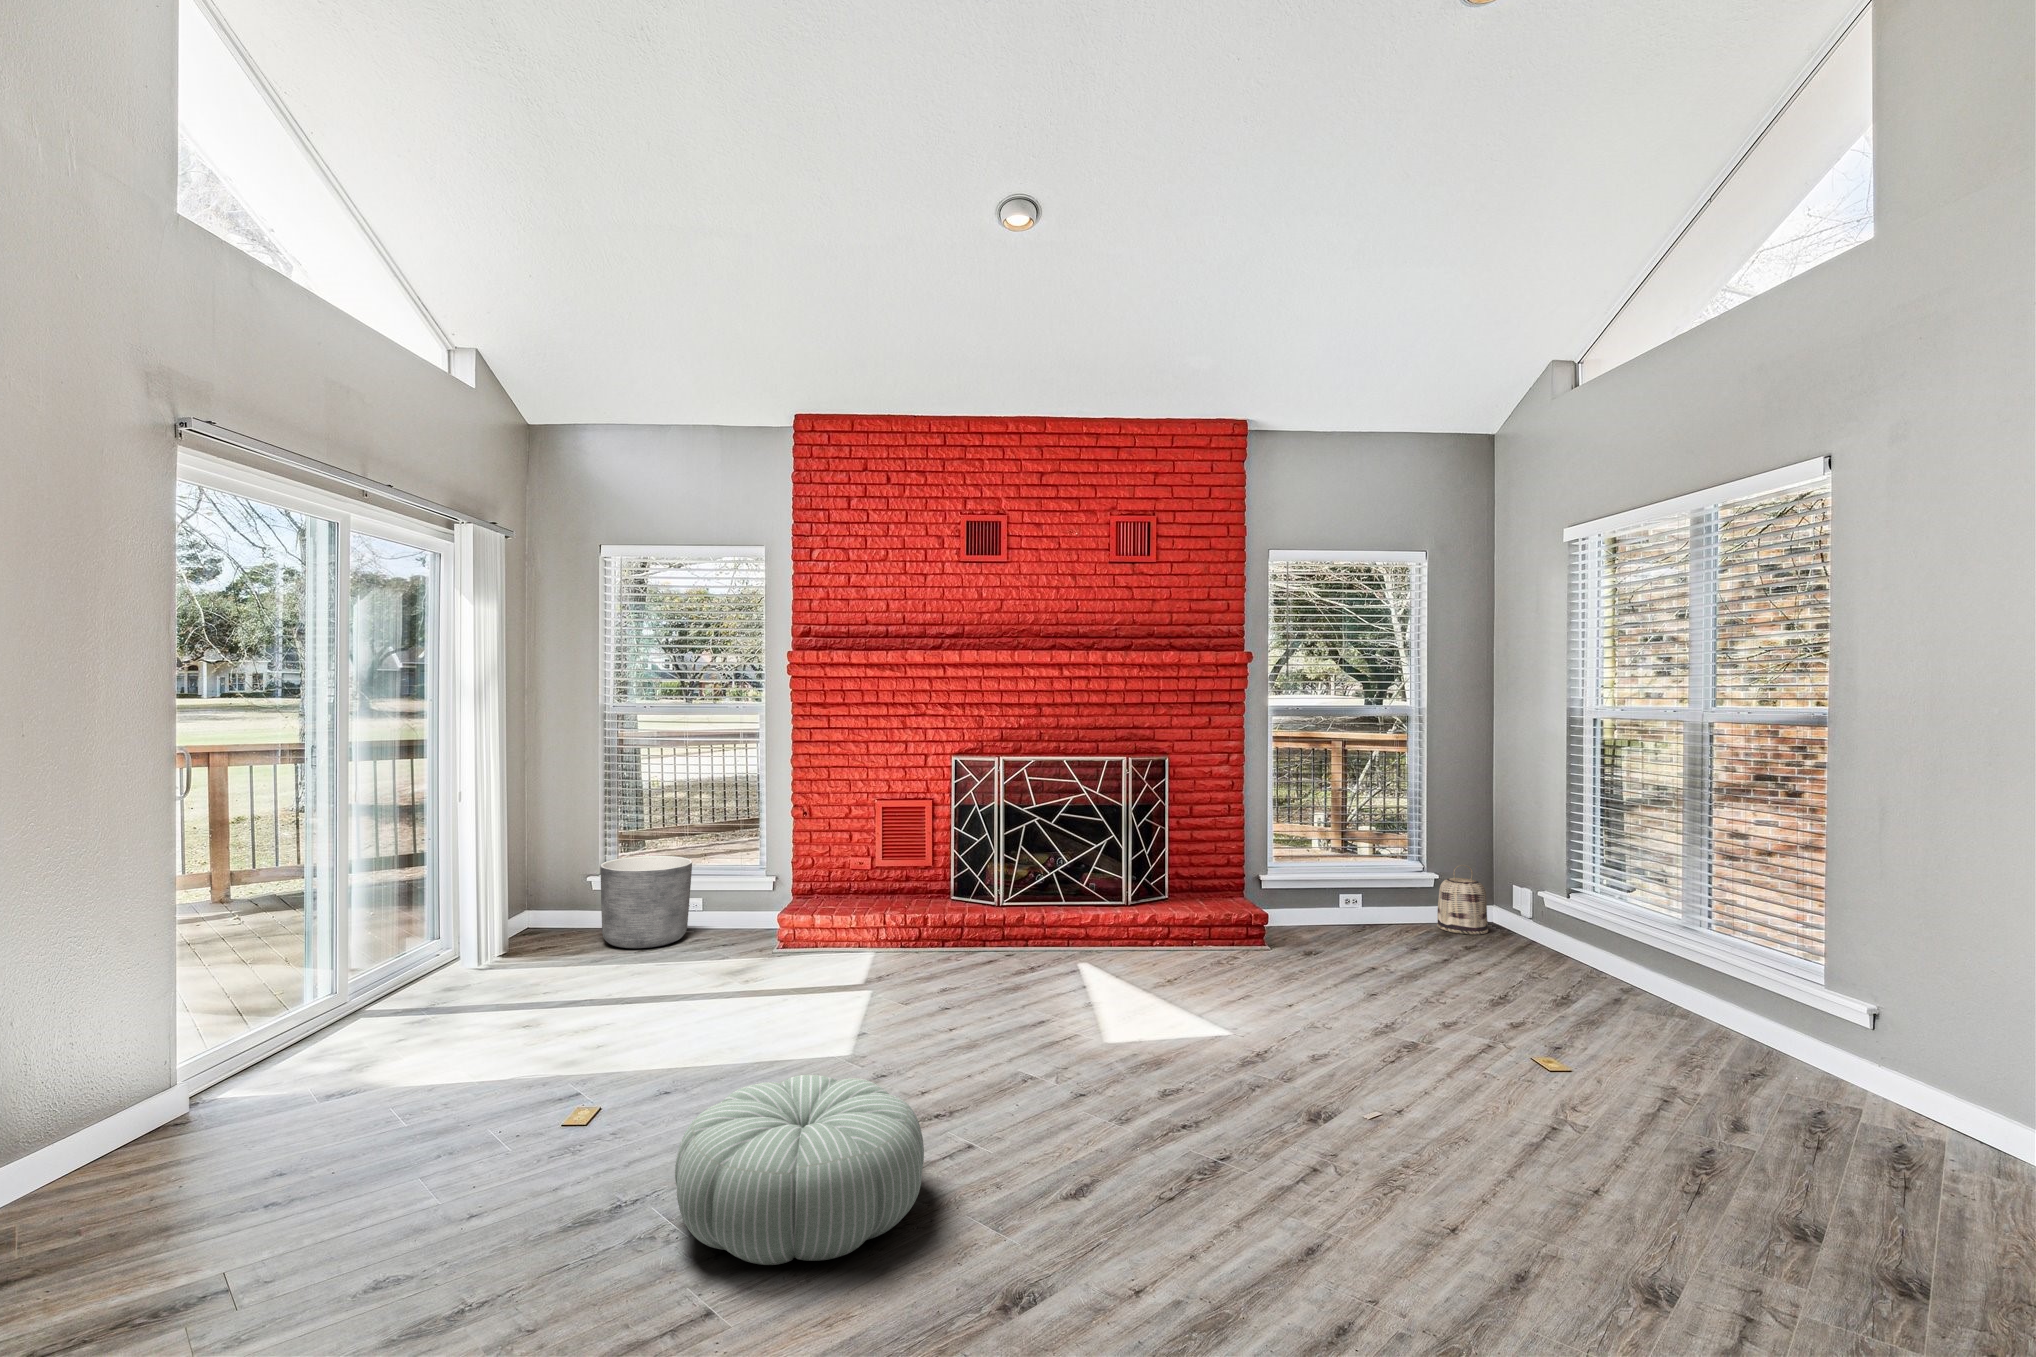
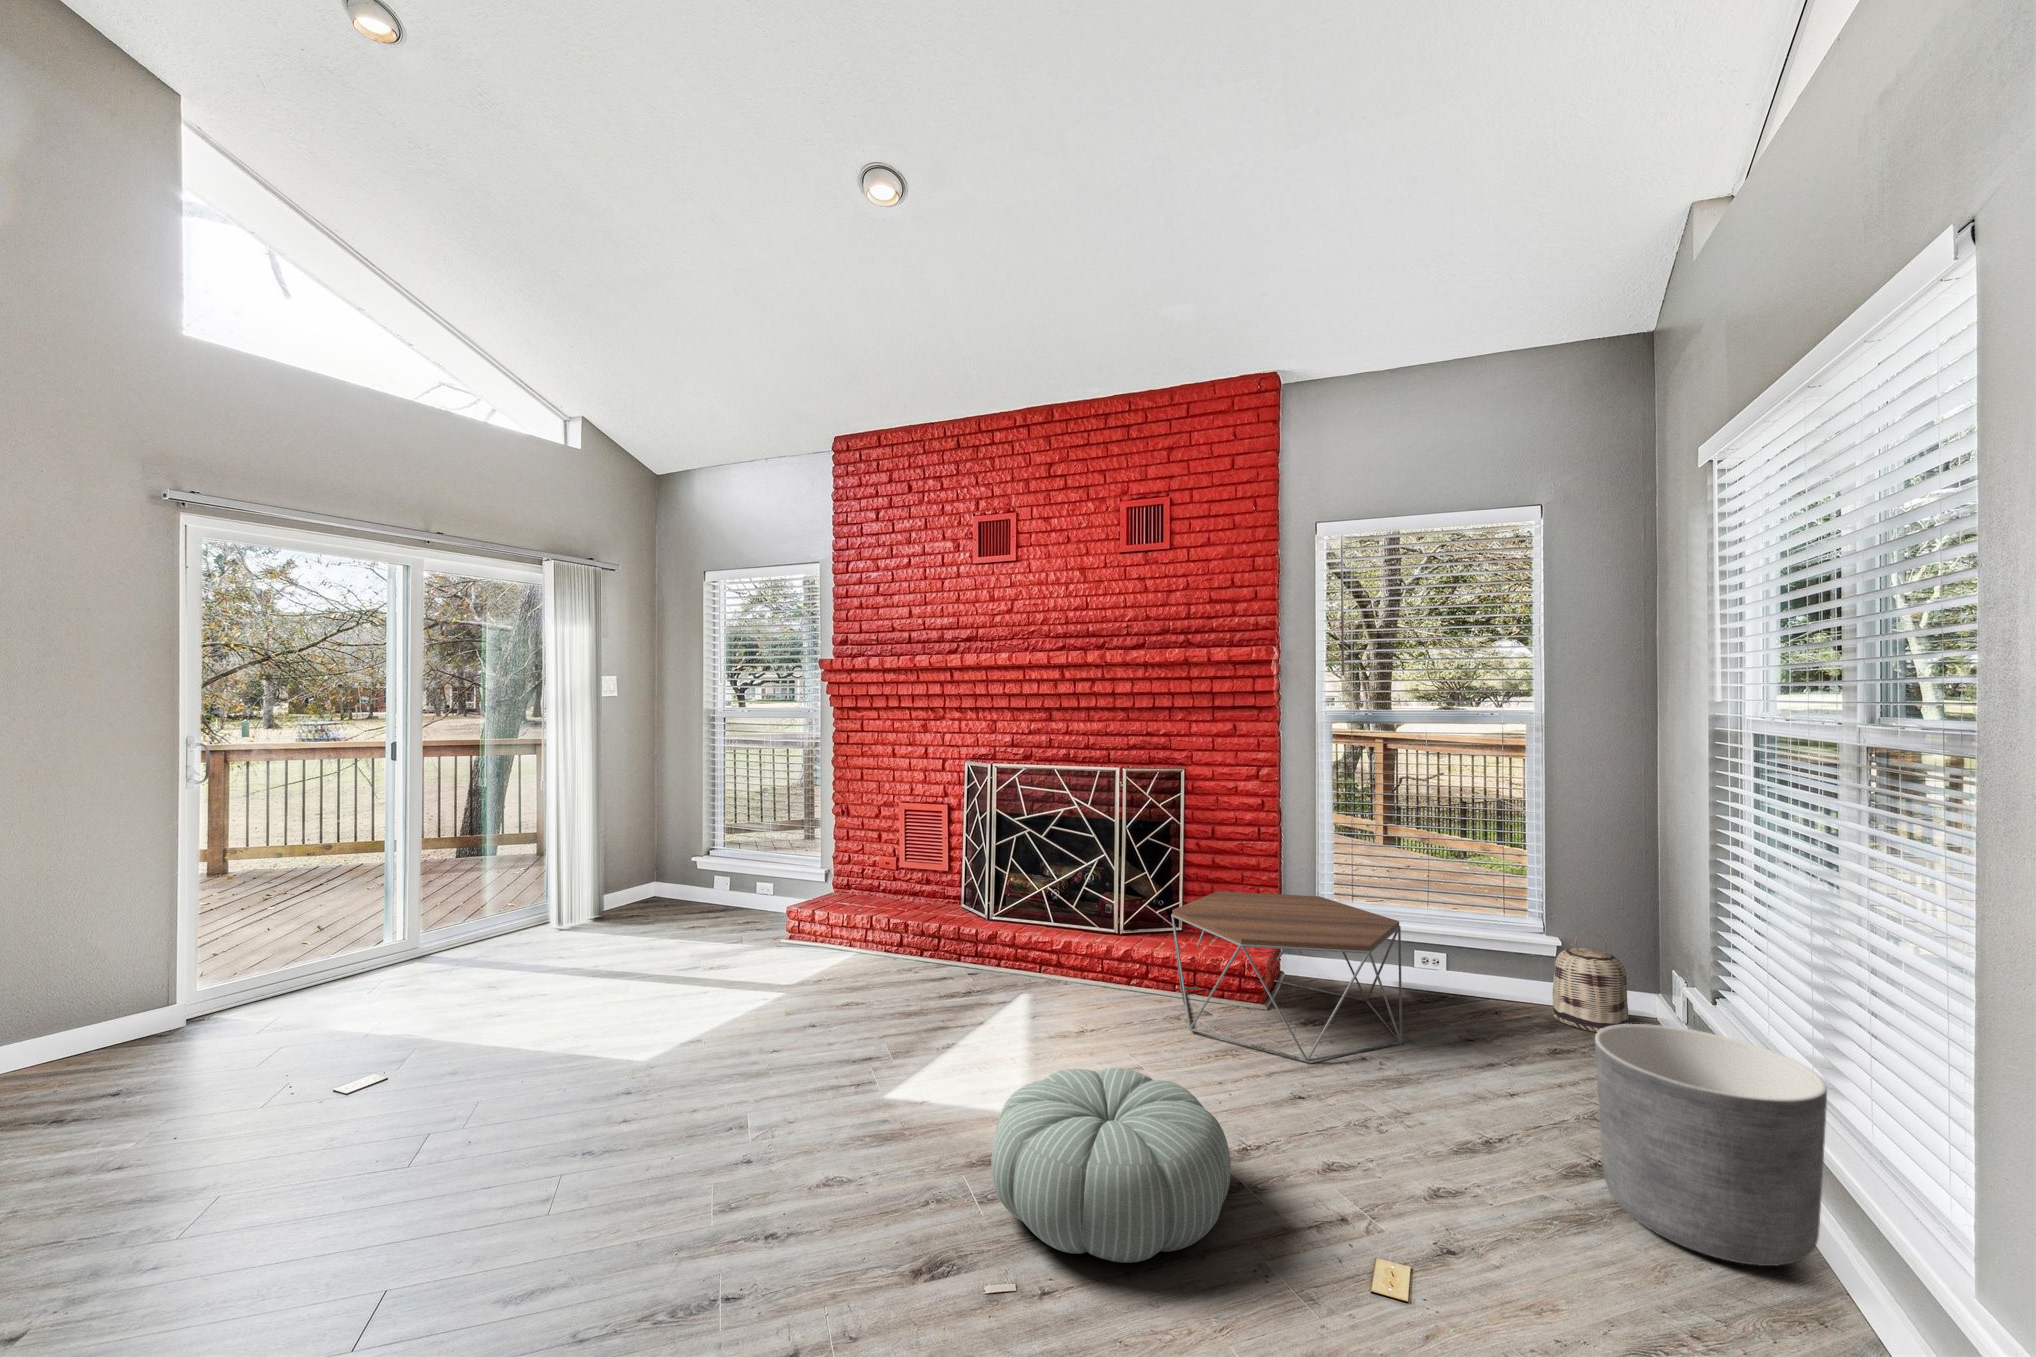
planter: present [600,856,692,948] -> present [1595,1024,1827,1266]
coffee table: none [1195,857,1382,977] -> present [1171,891,1402,1062]
pouf: present [675,1075,924,1265] -> present [991,1068,1231,1263]

